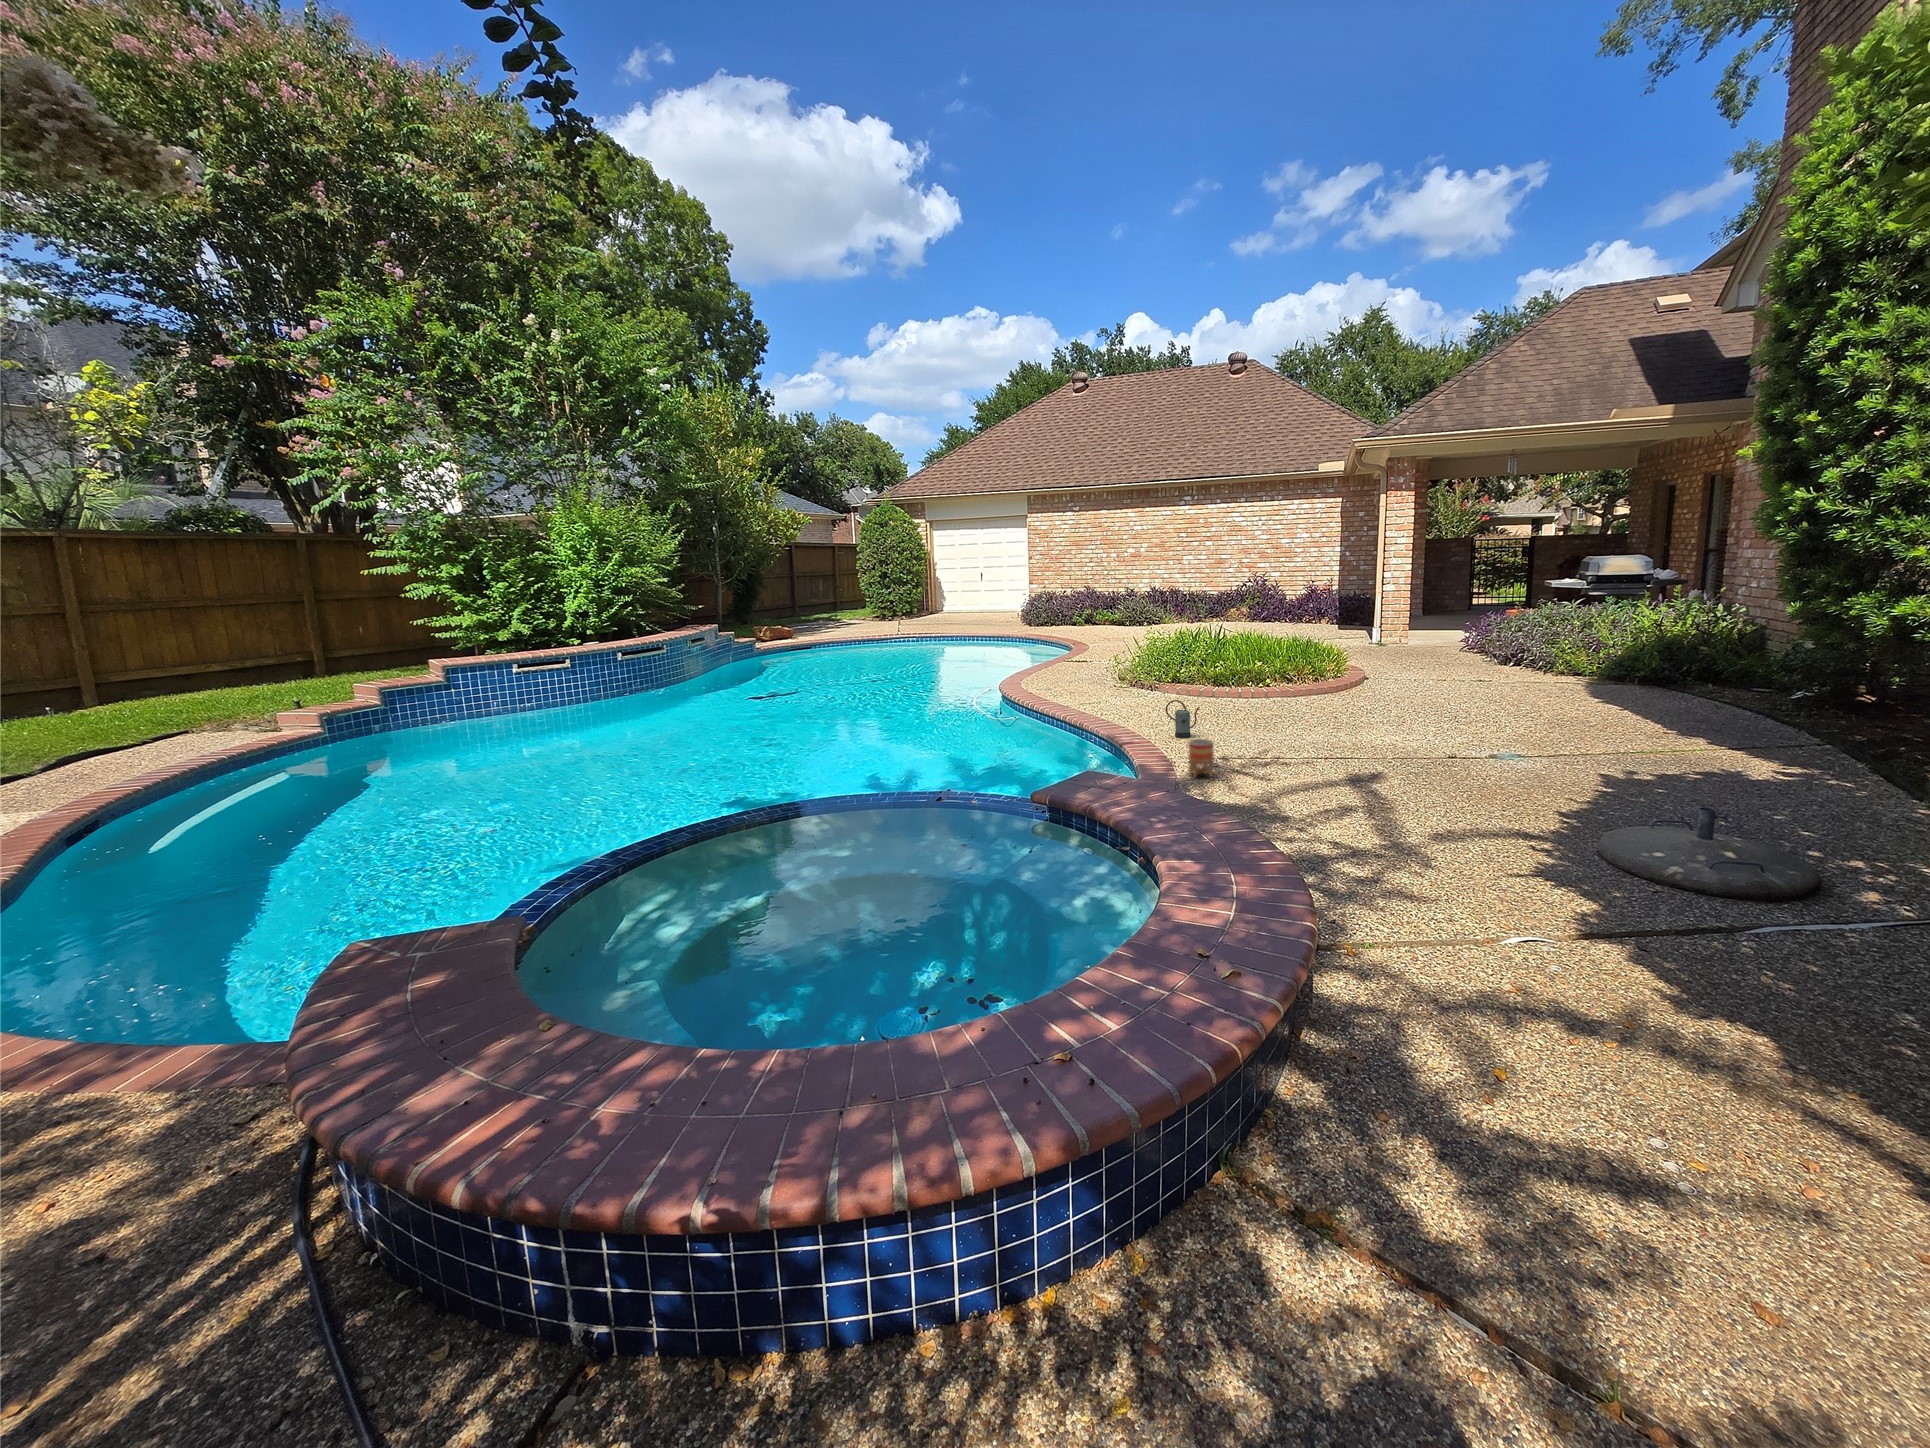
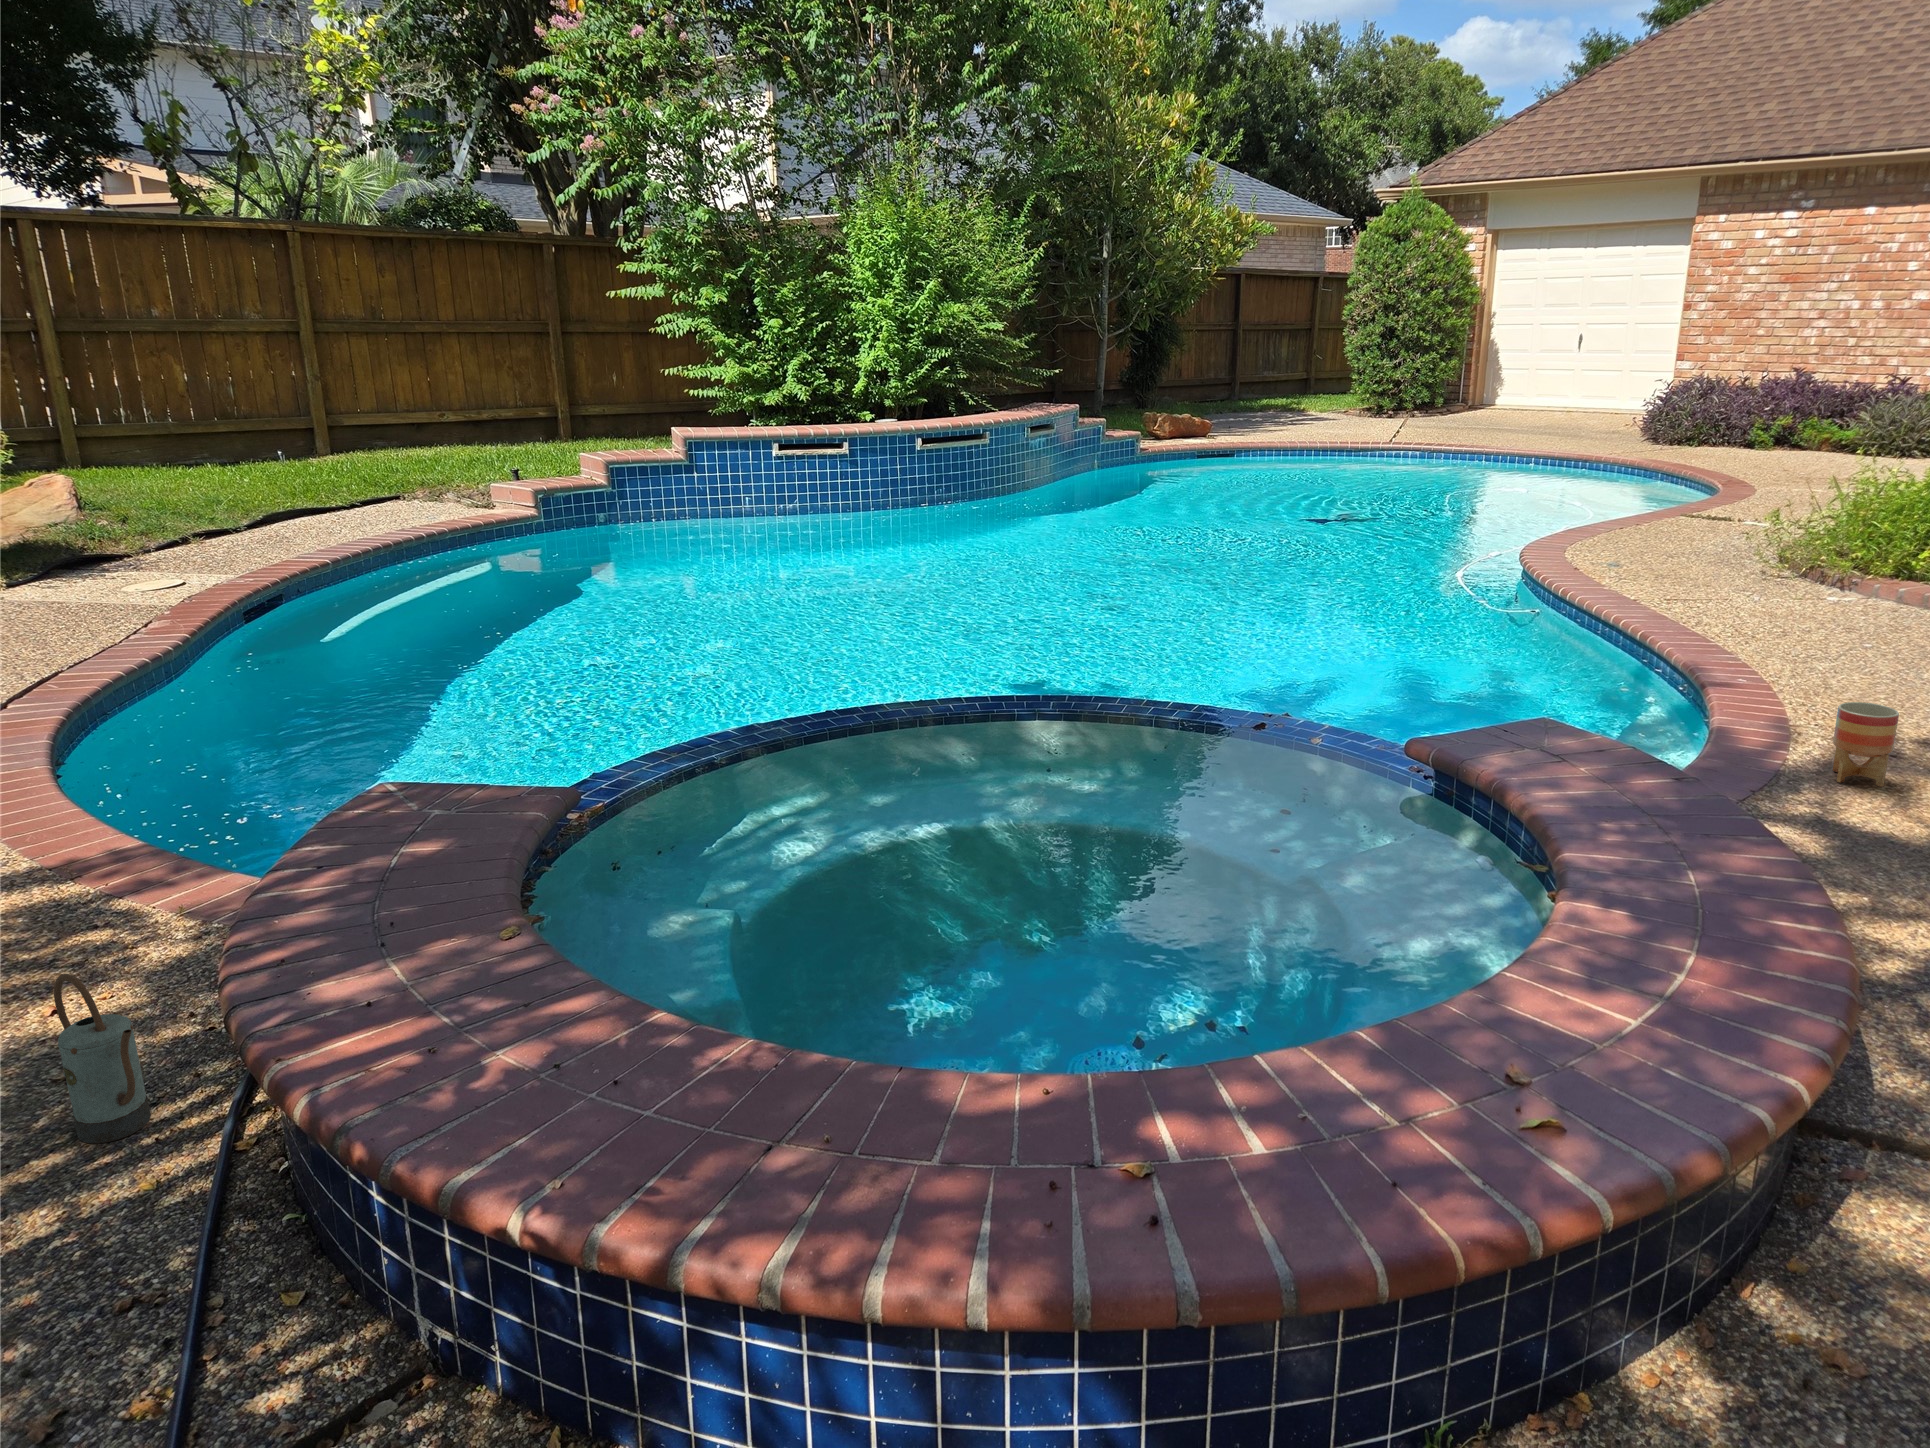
watering can: present [1166,700,1200,738] -> present [54,974,151,1143]

